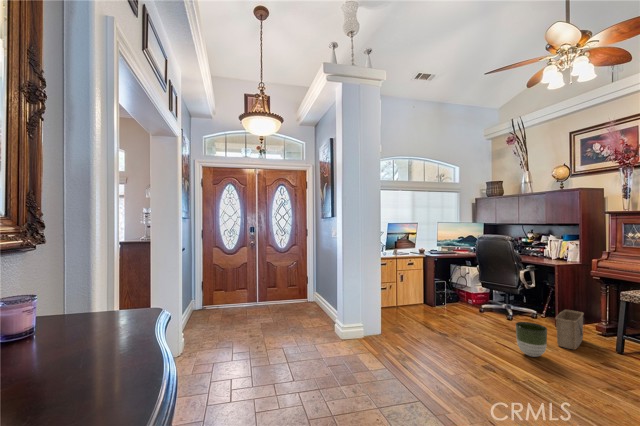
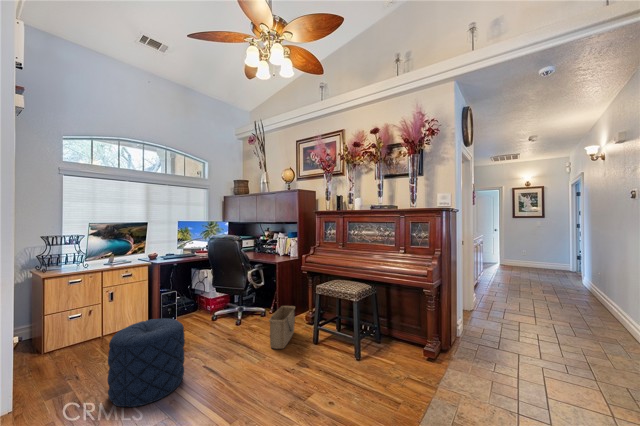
pouf: none [428,295,480,353] -> present [107,318,185,407]
planter: present [516,322,547,357] -> none [224,334,255,375]

